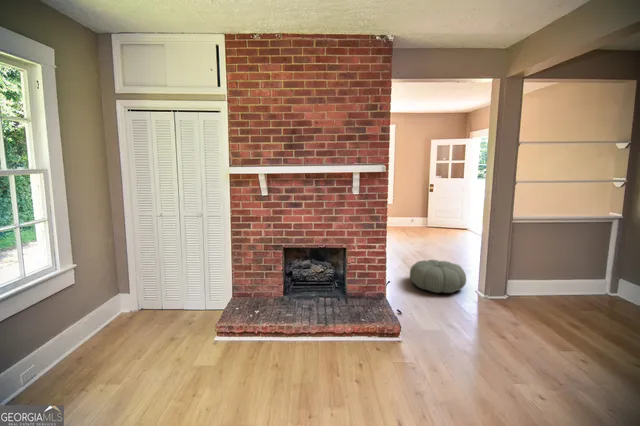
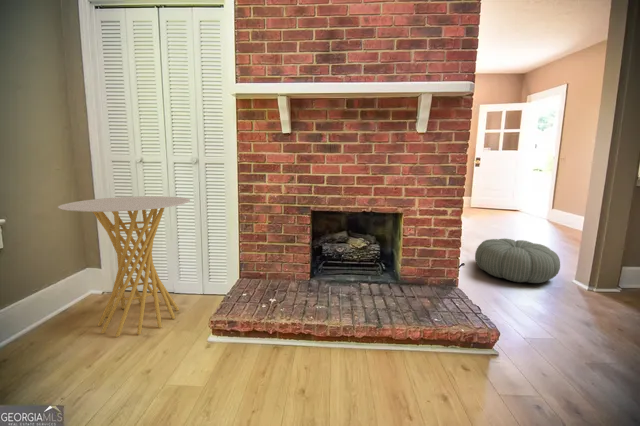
side table: none [113,240,198,341] -> present [58,196,190,337]

